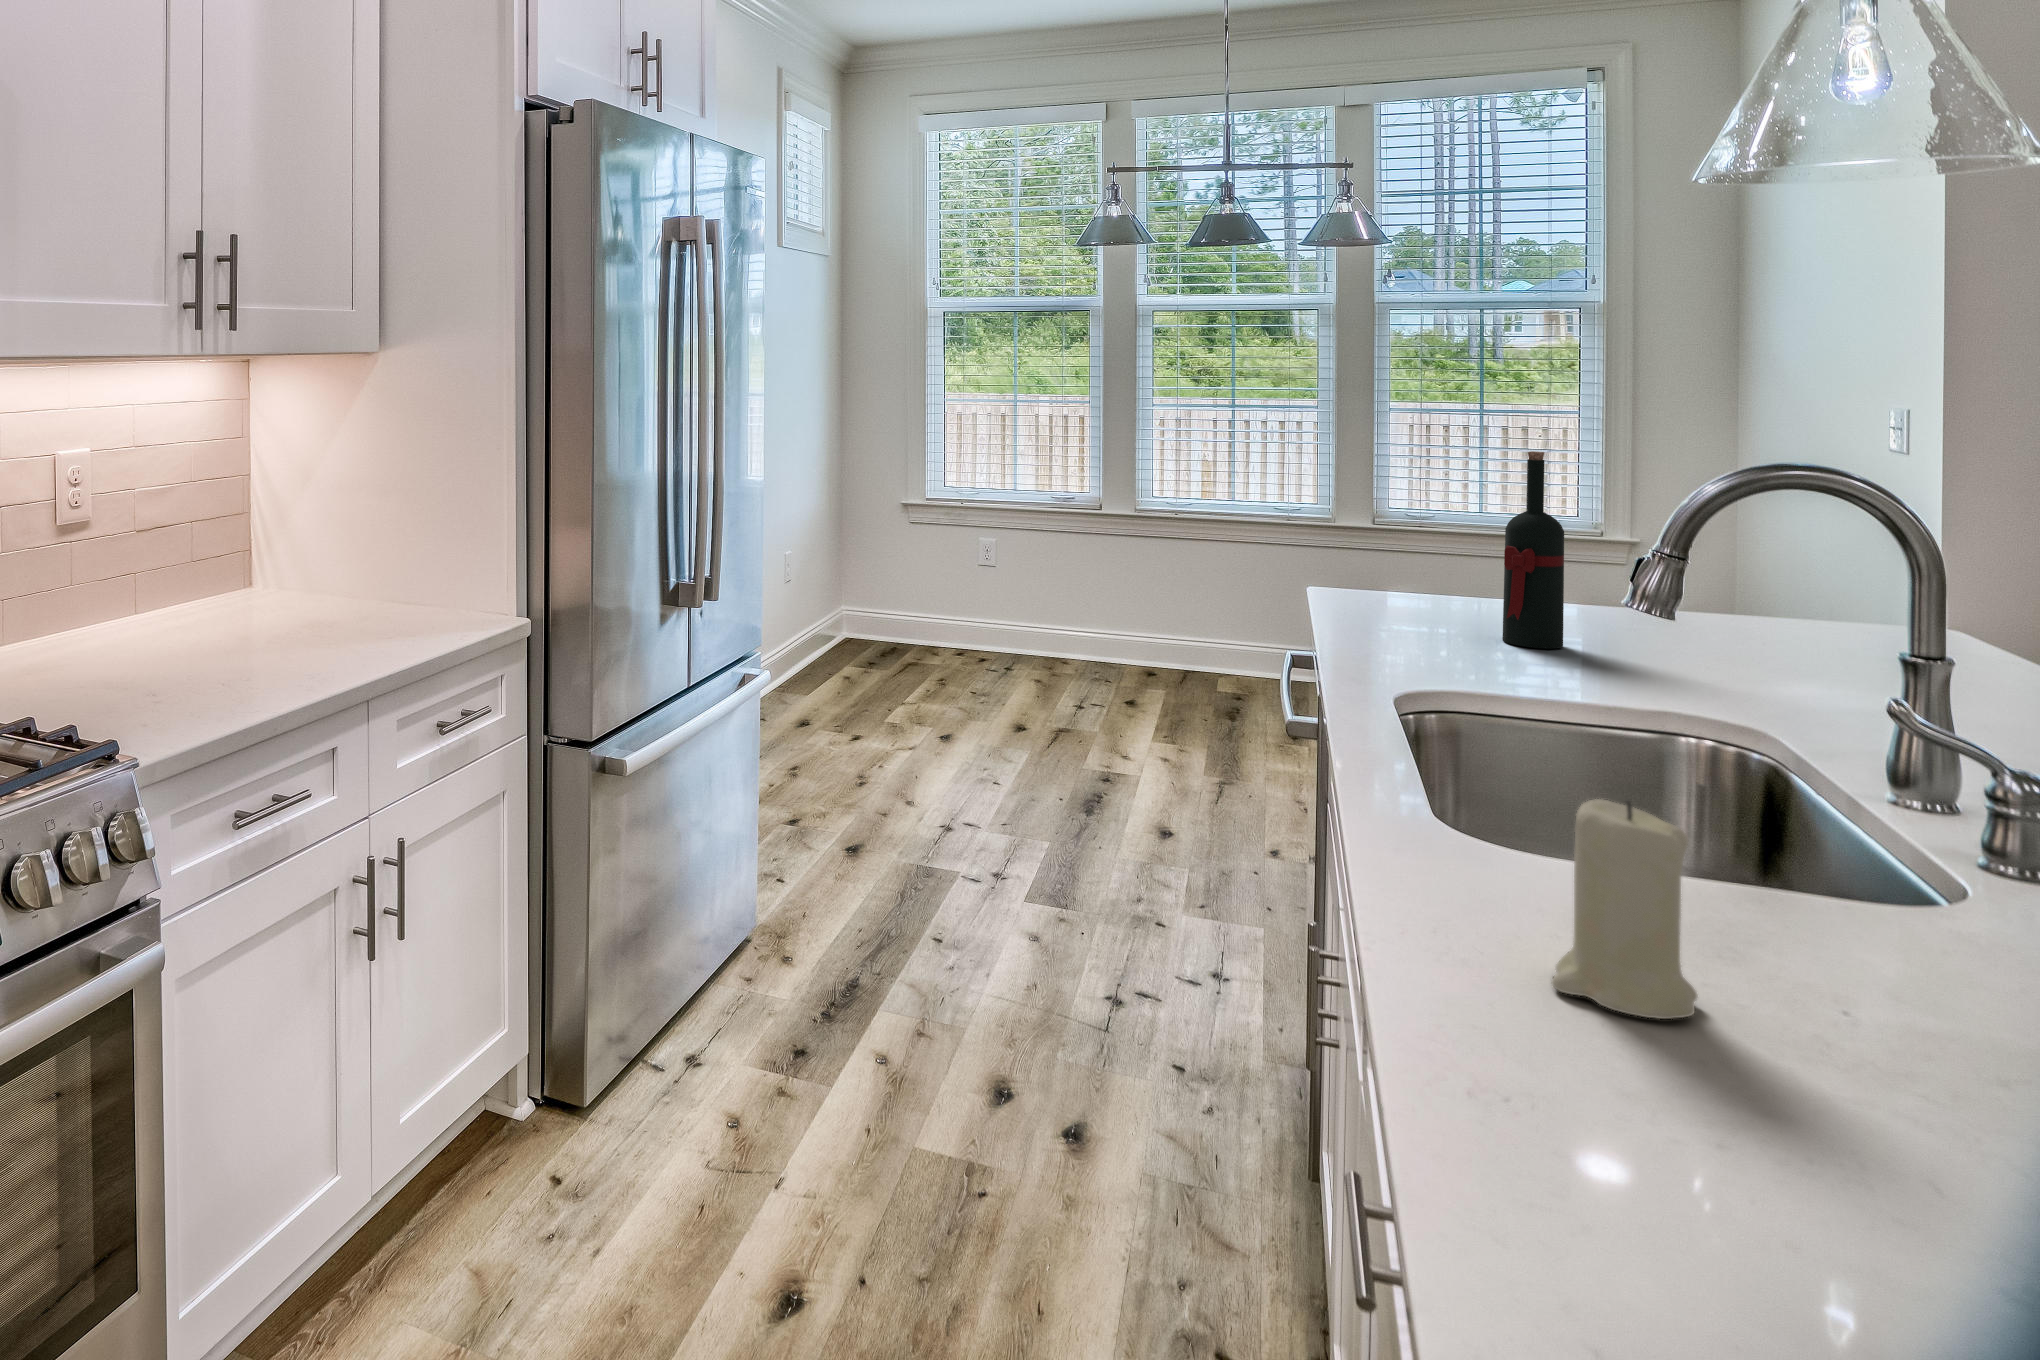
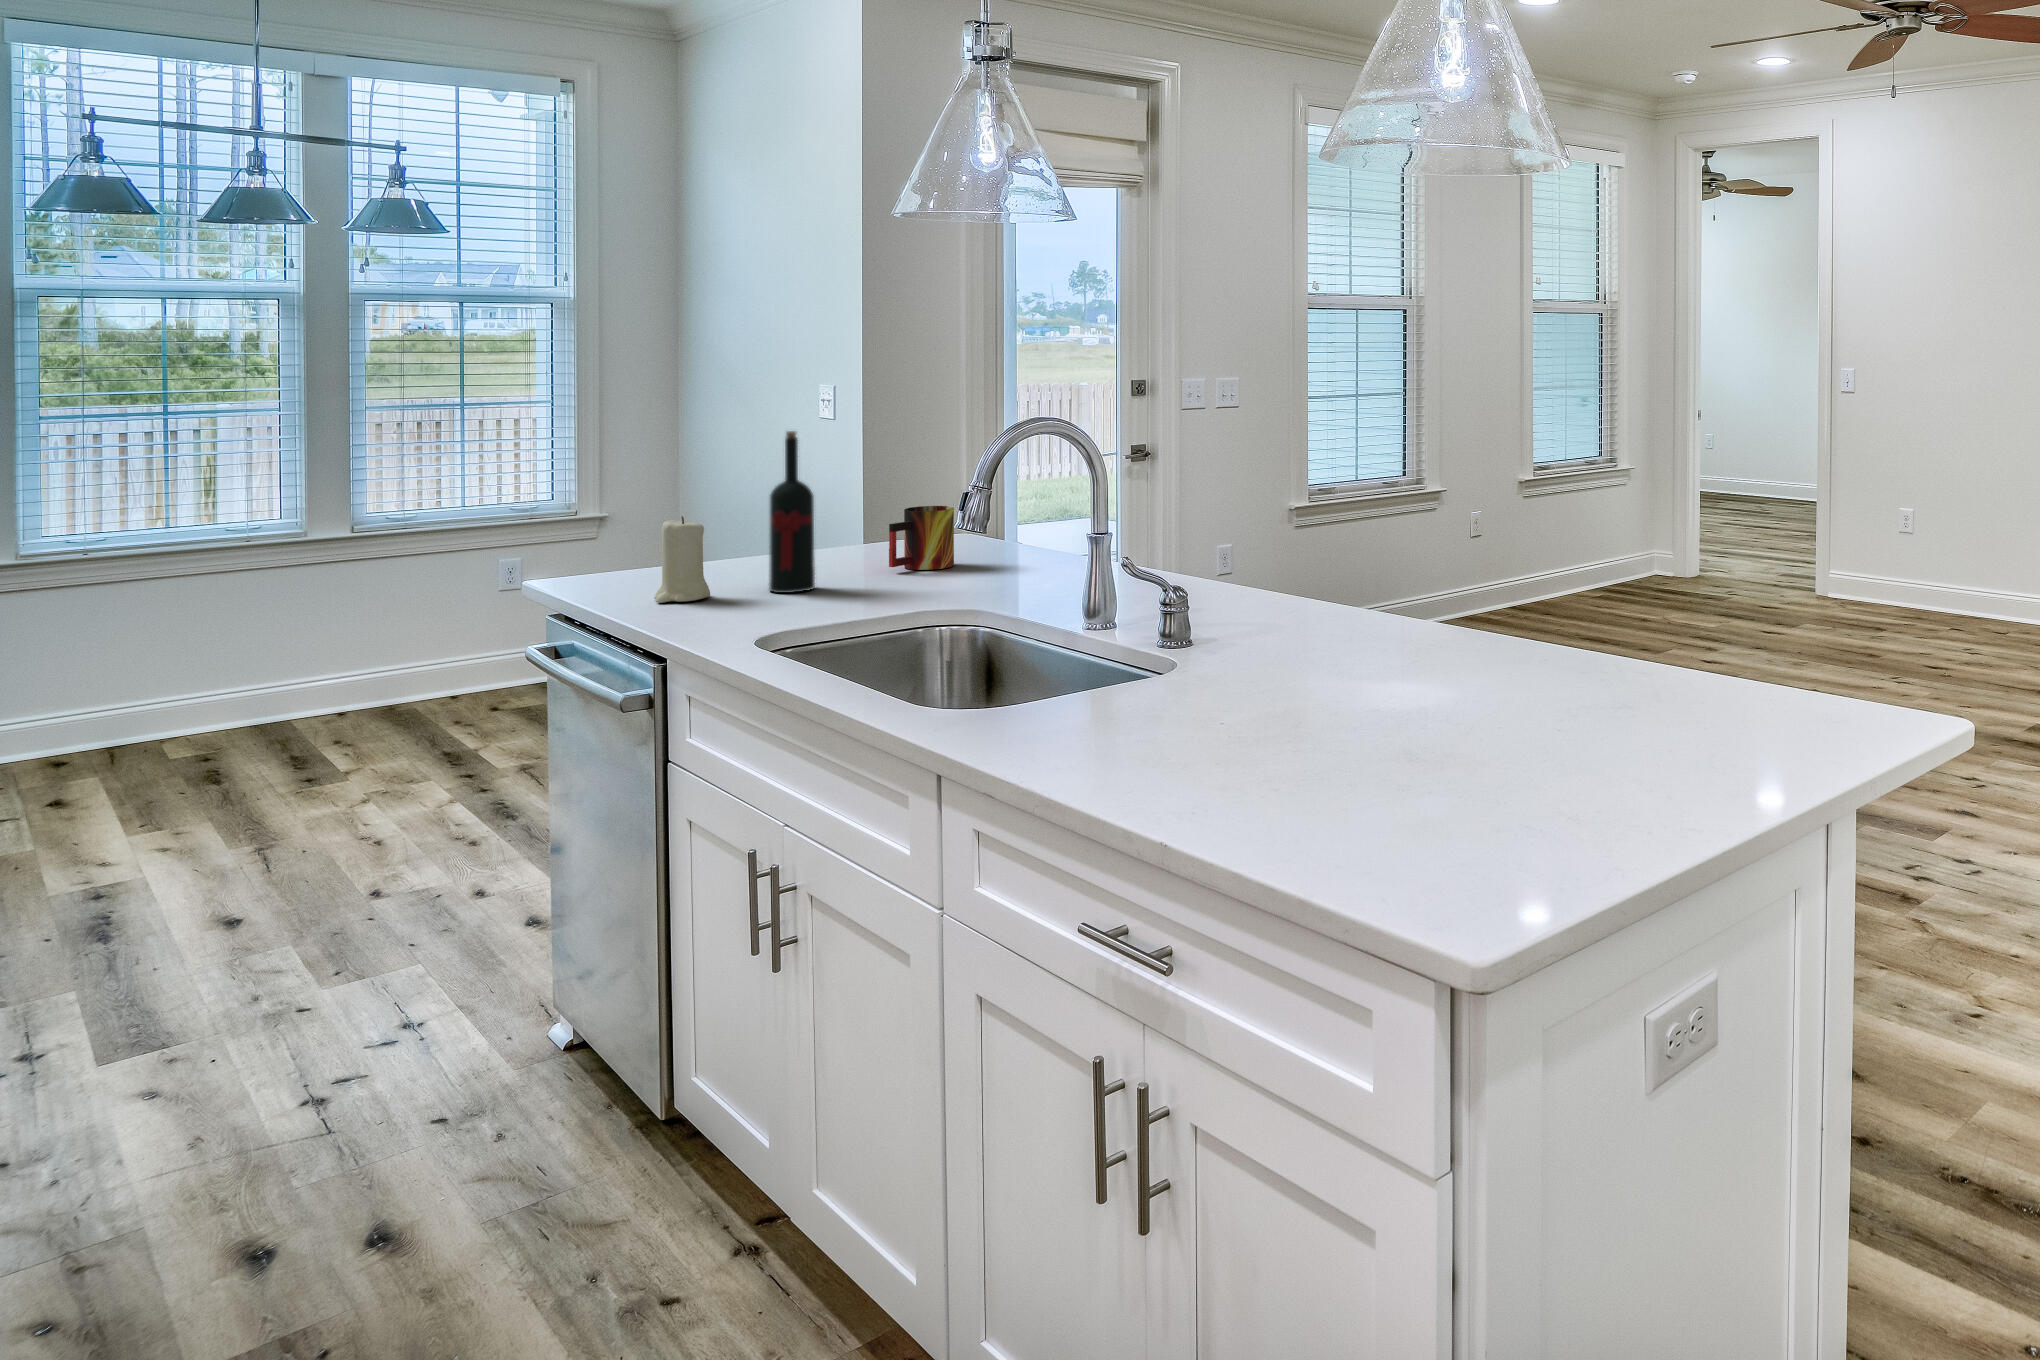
mug: none [1695,571,1815,662] -> present [889,506,954,570]
candle: present [1552,799,1697,1019] -> present [654,516,710,603]

